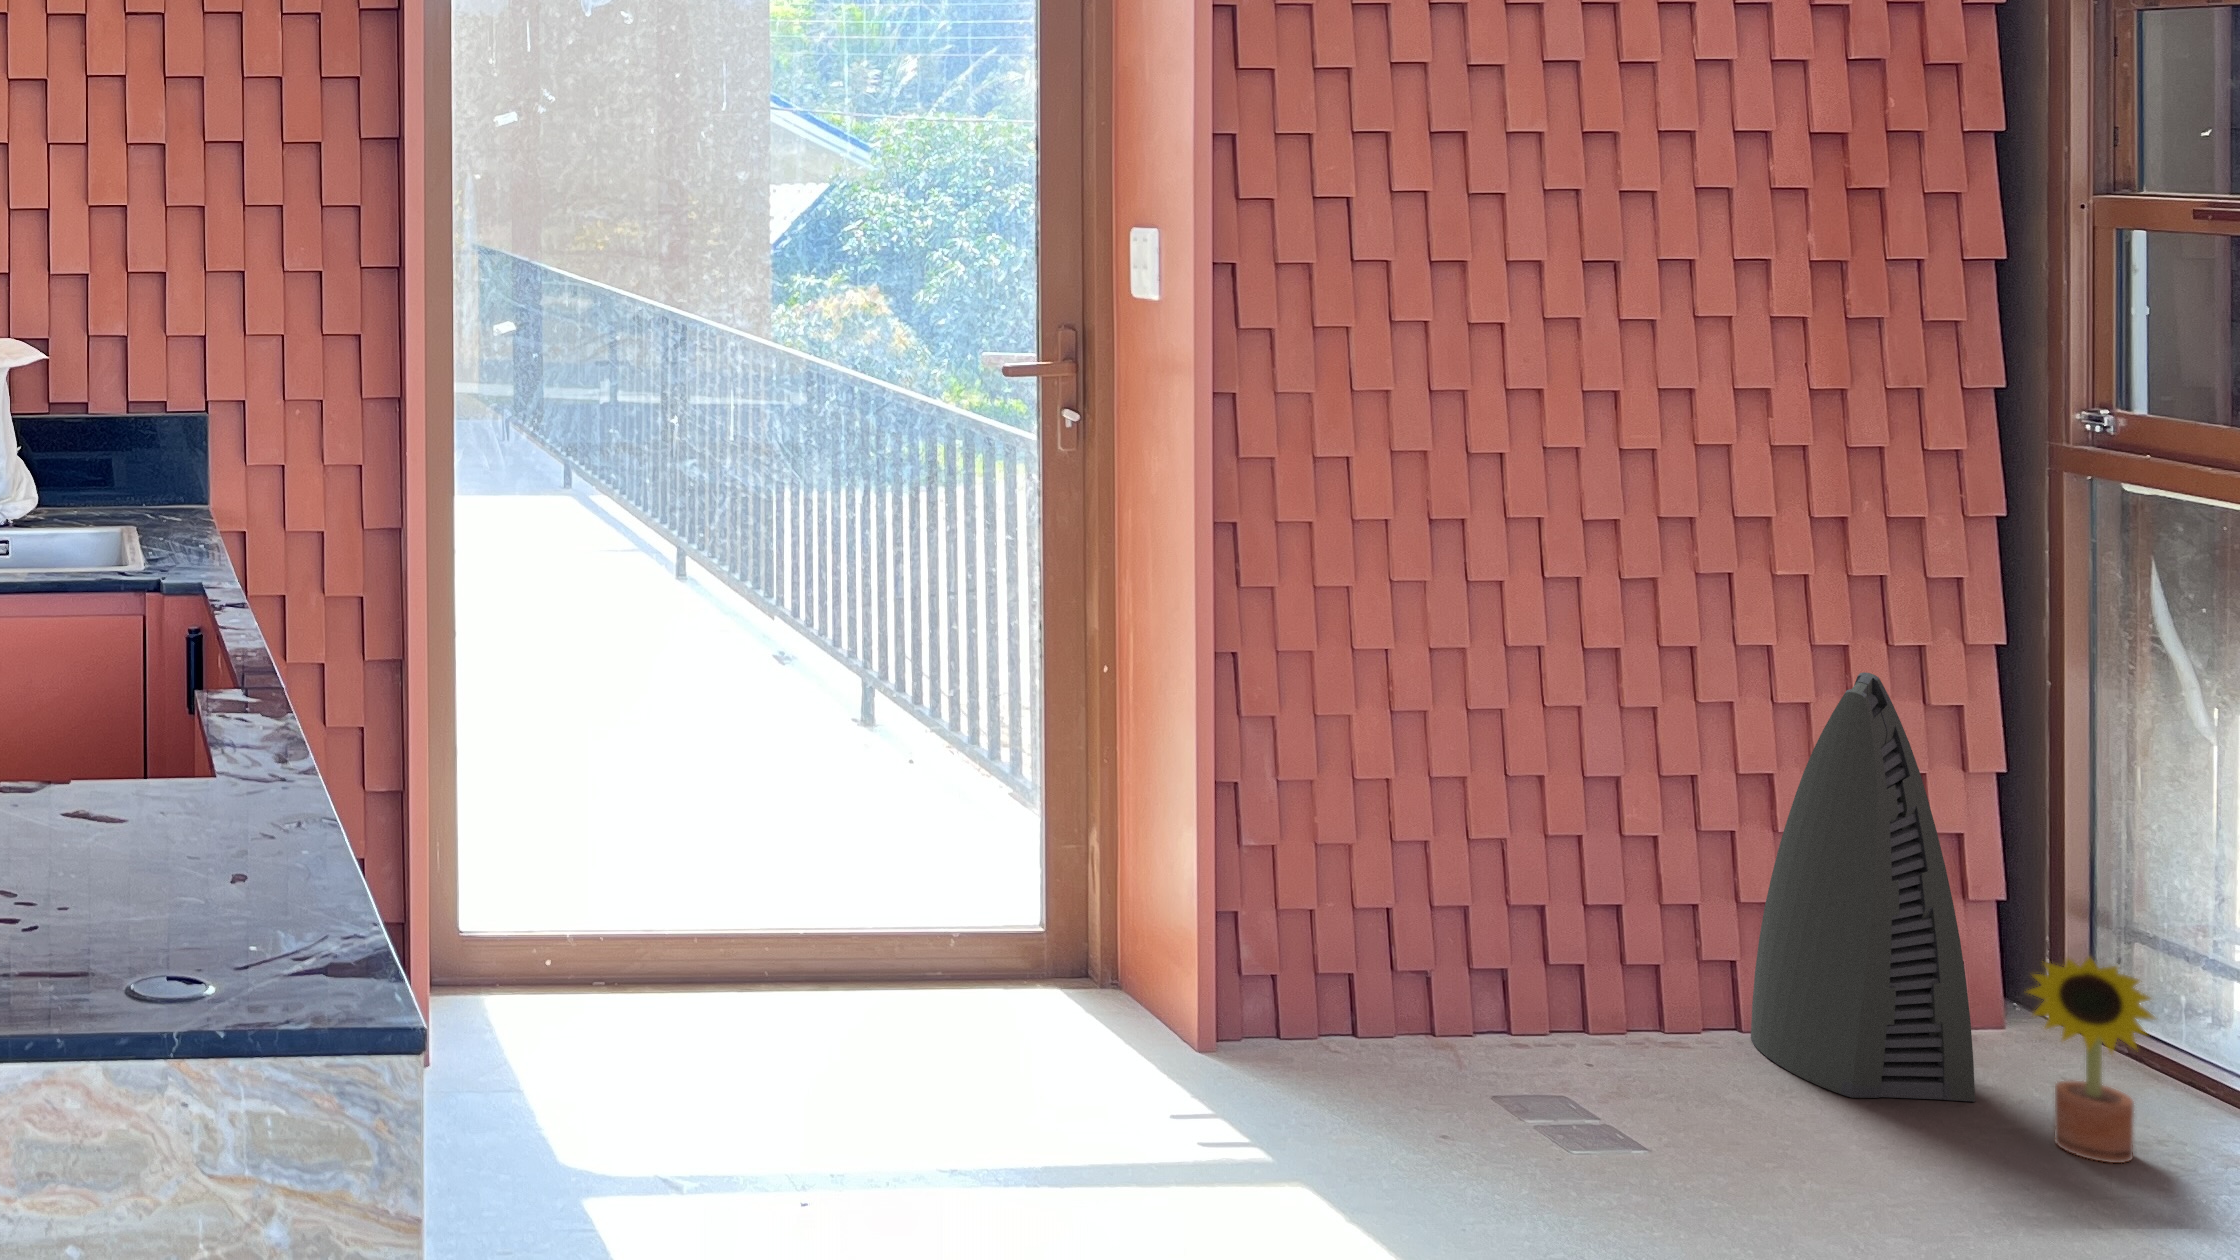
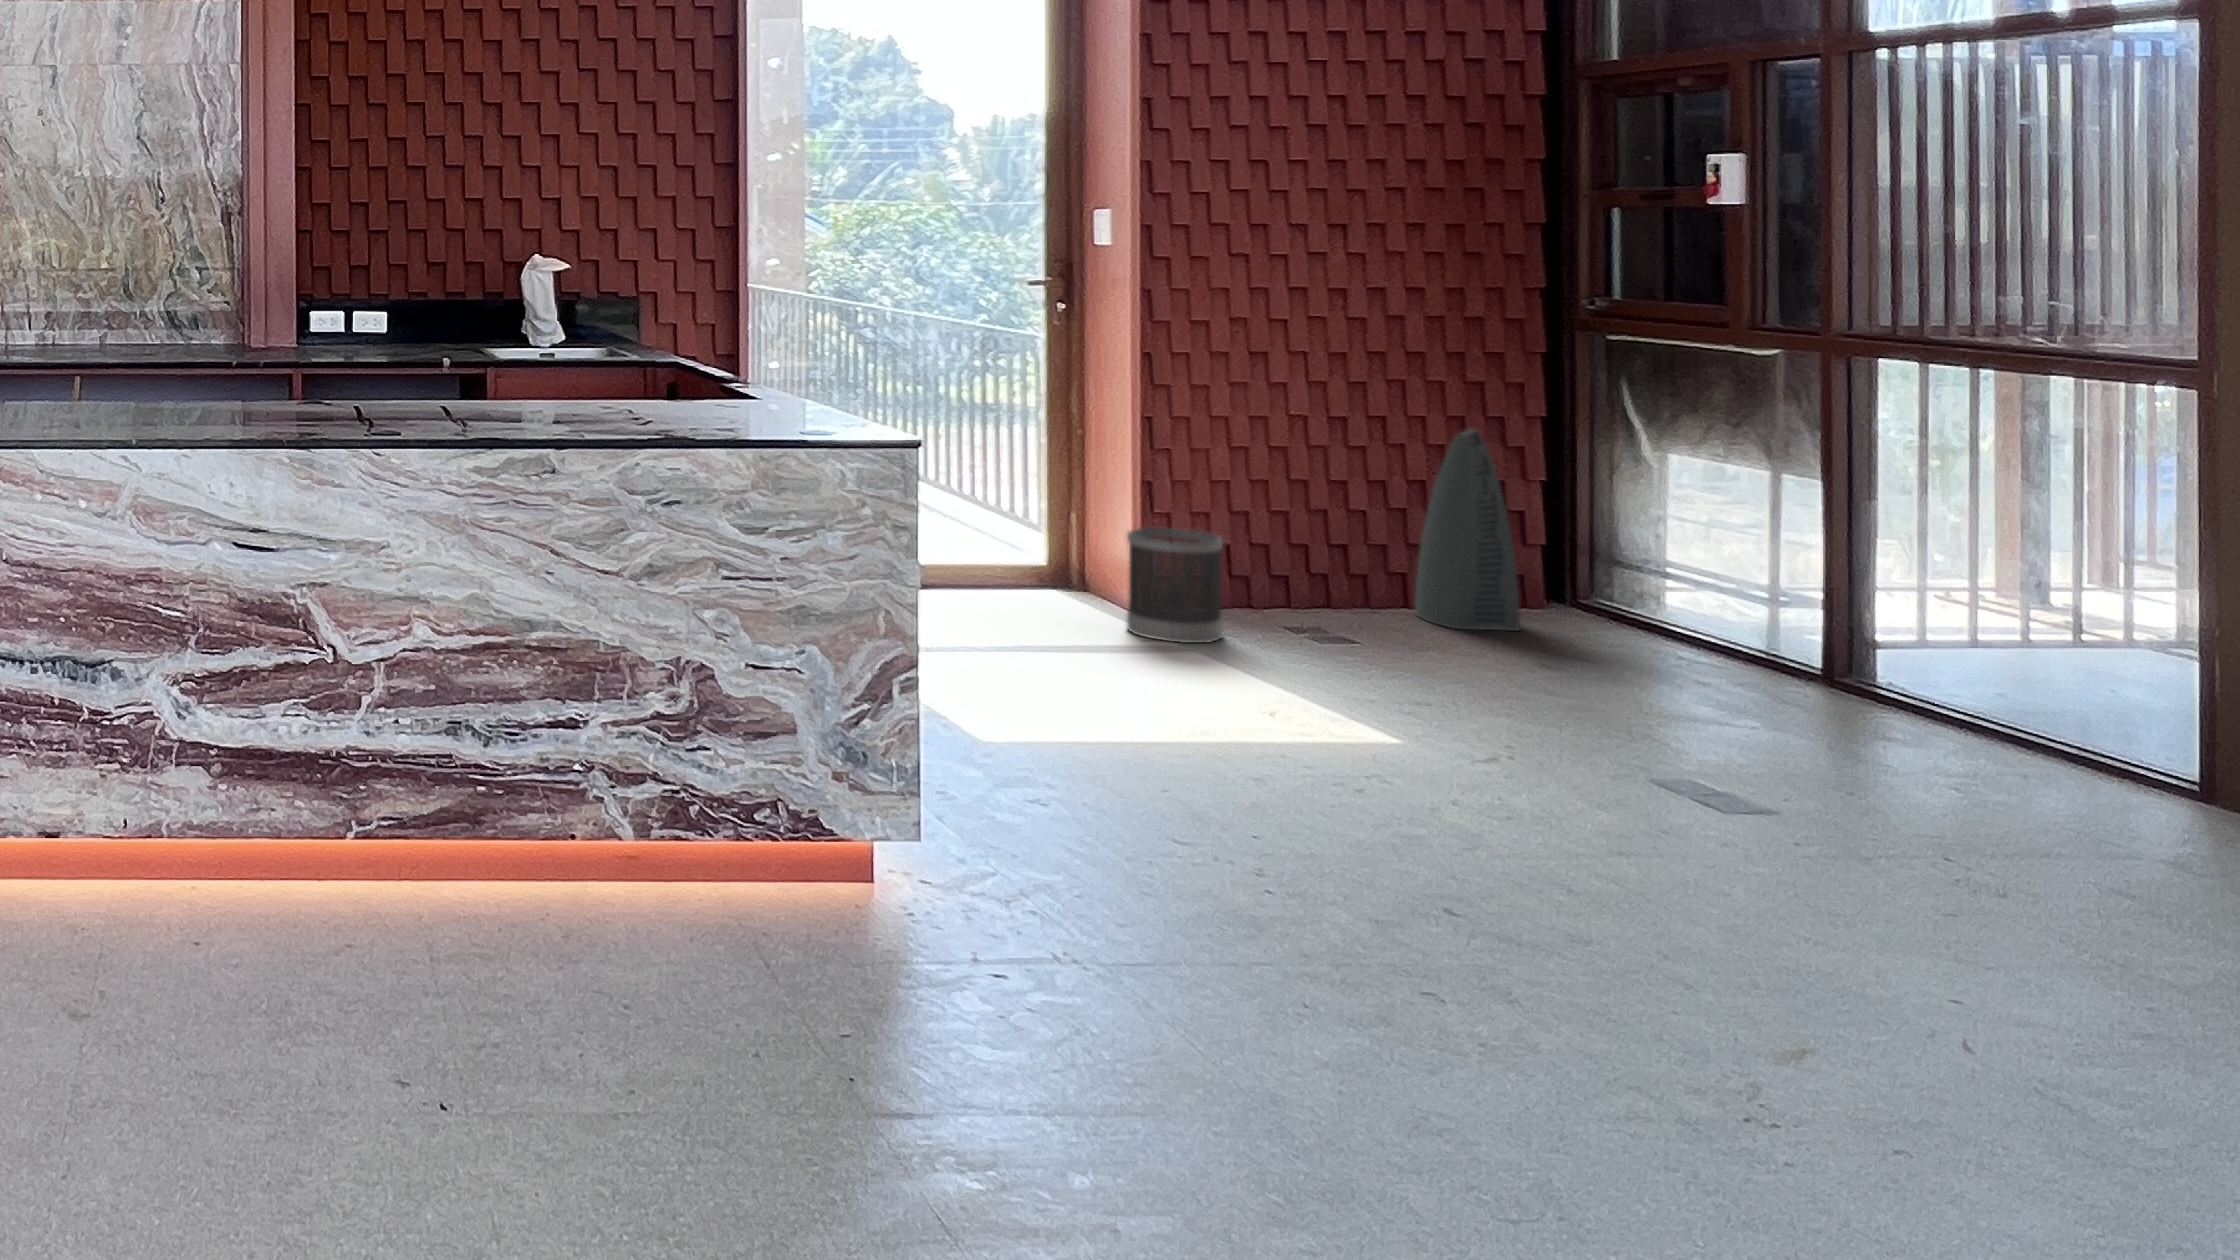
wastebasket: none [1192,893,1390,1168] -> present [1127,528,1223,643]
decorative plant: present [2028,958,2155,1163] -> none [1535,547,1595,647]

